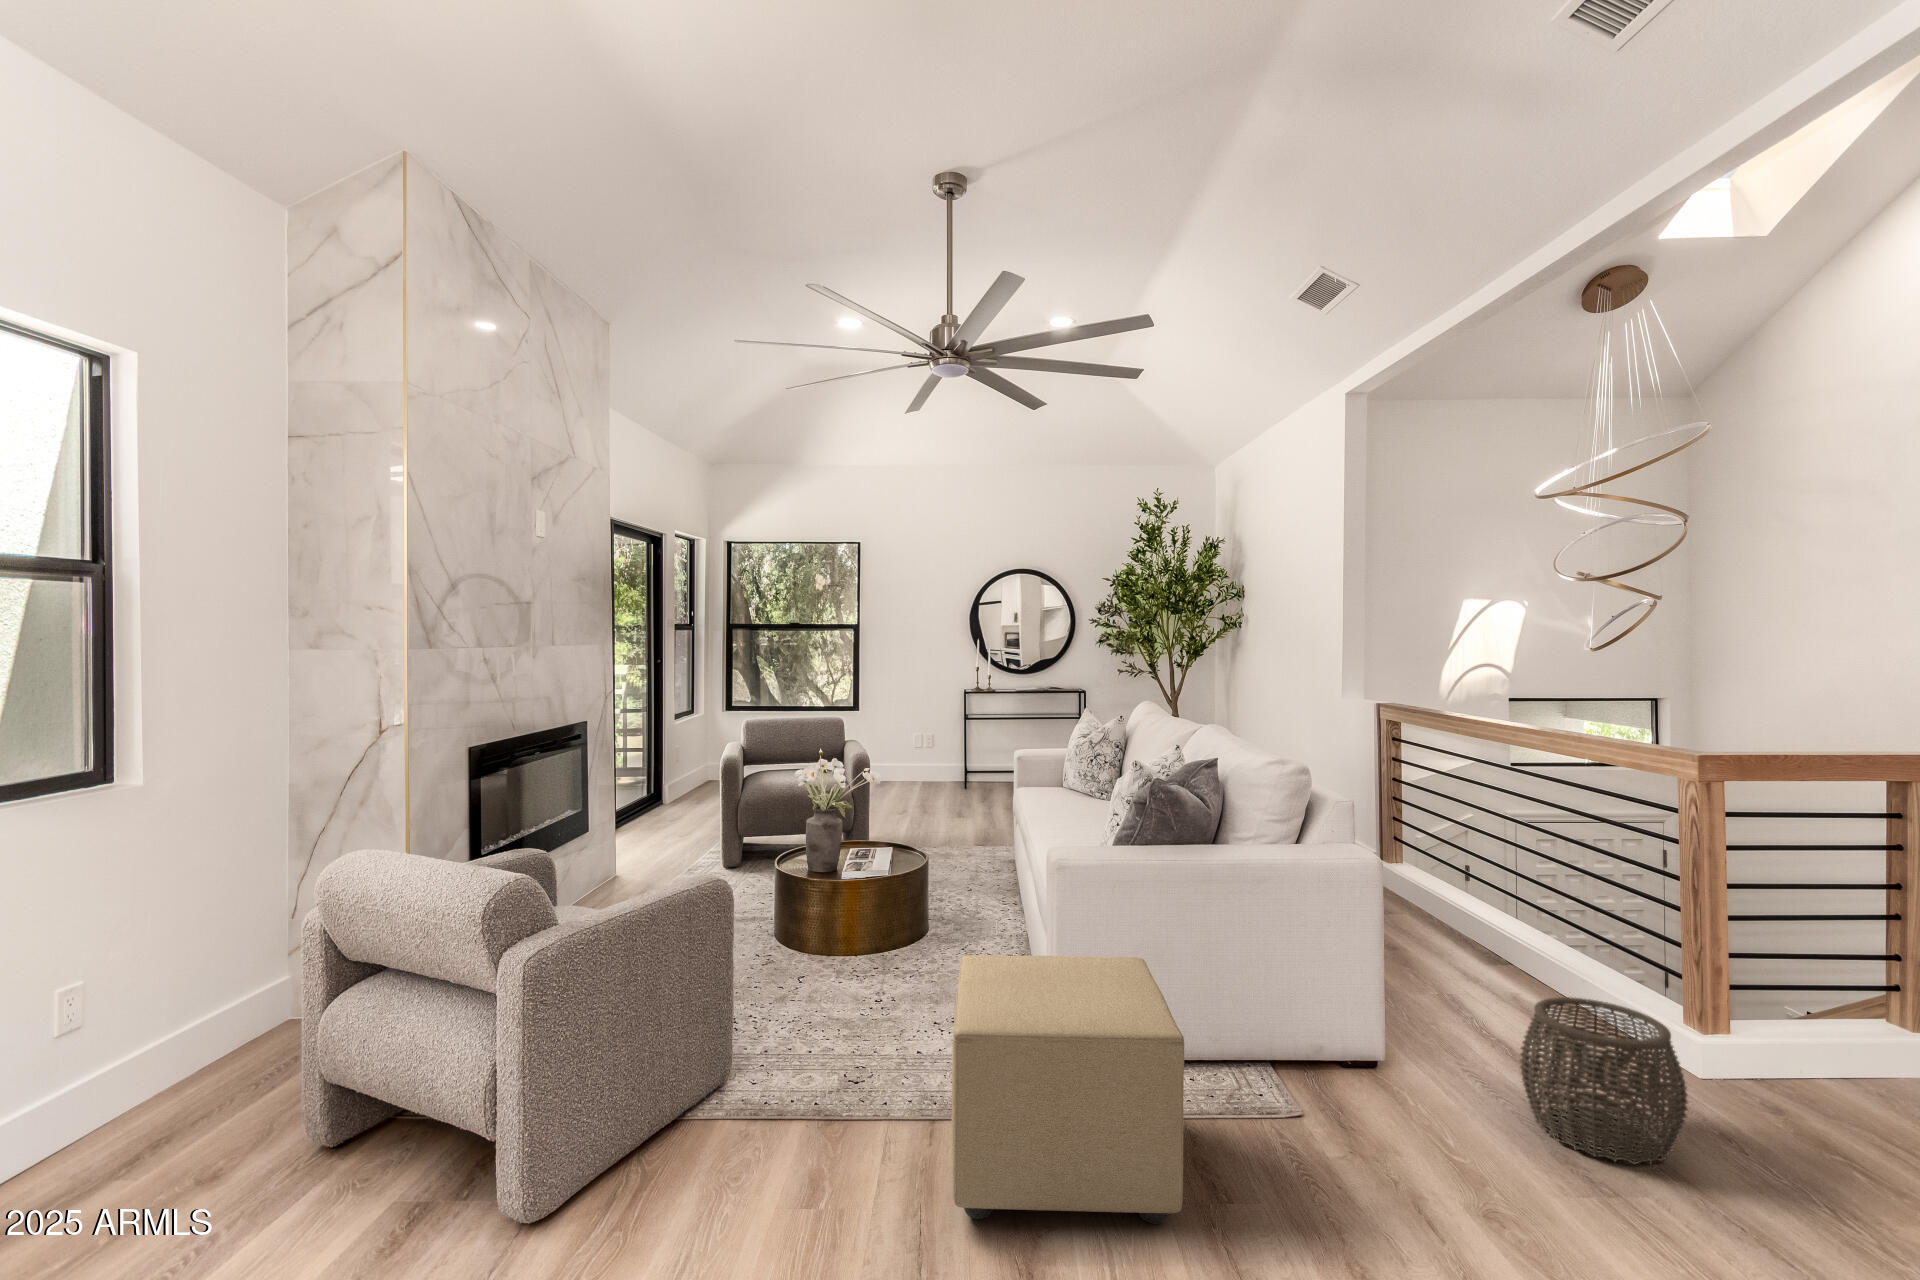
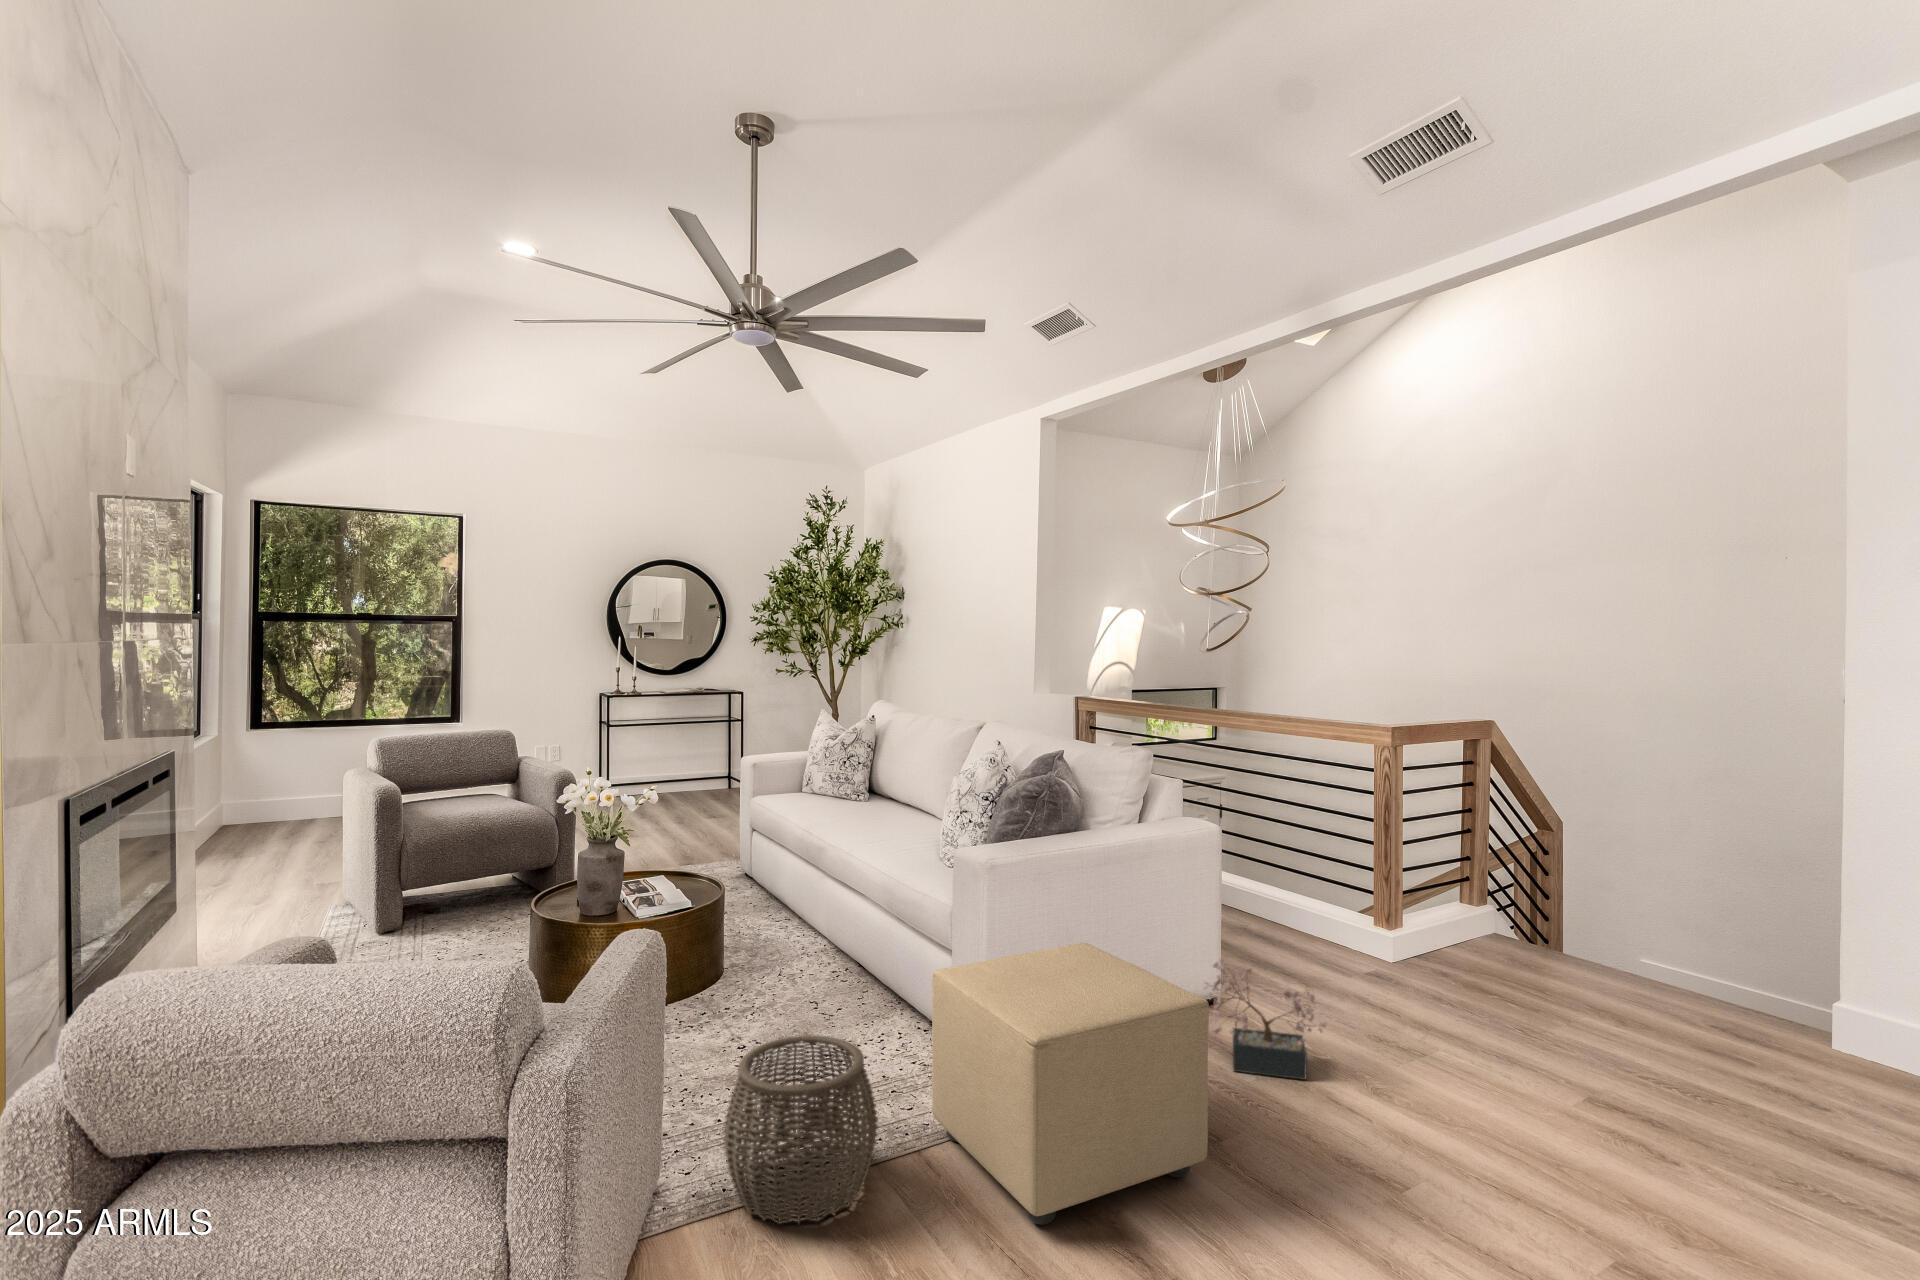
woven basket: present [1520,997,1688,1164] -> present [723,1035,878,1224]
decorative plant: none [1300,1008,1452,1173] -> present [1204,959,1327,1080]

